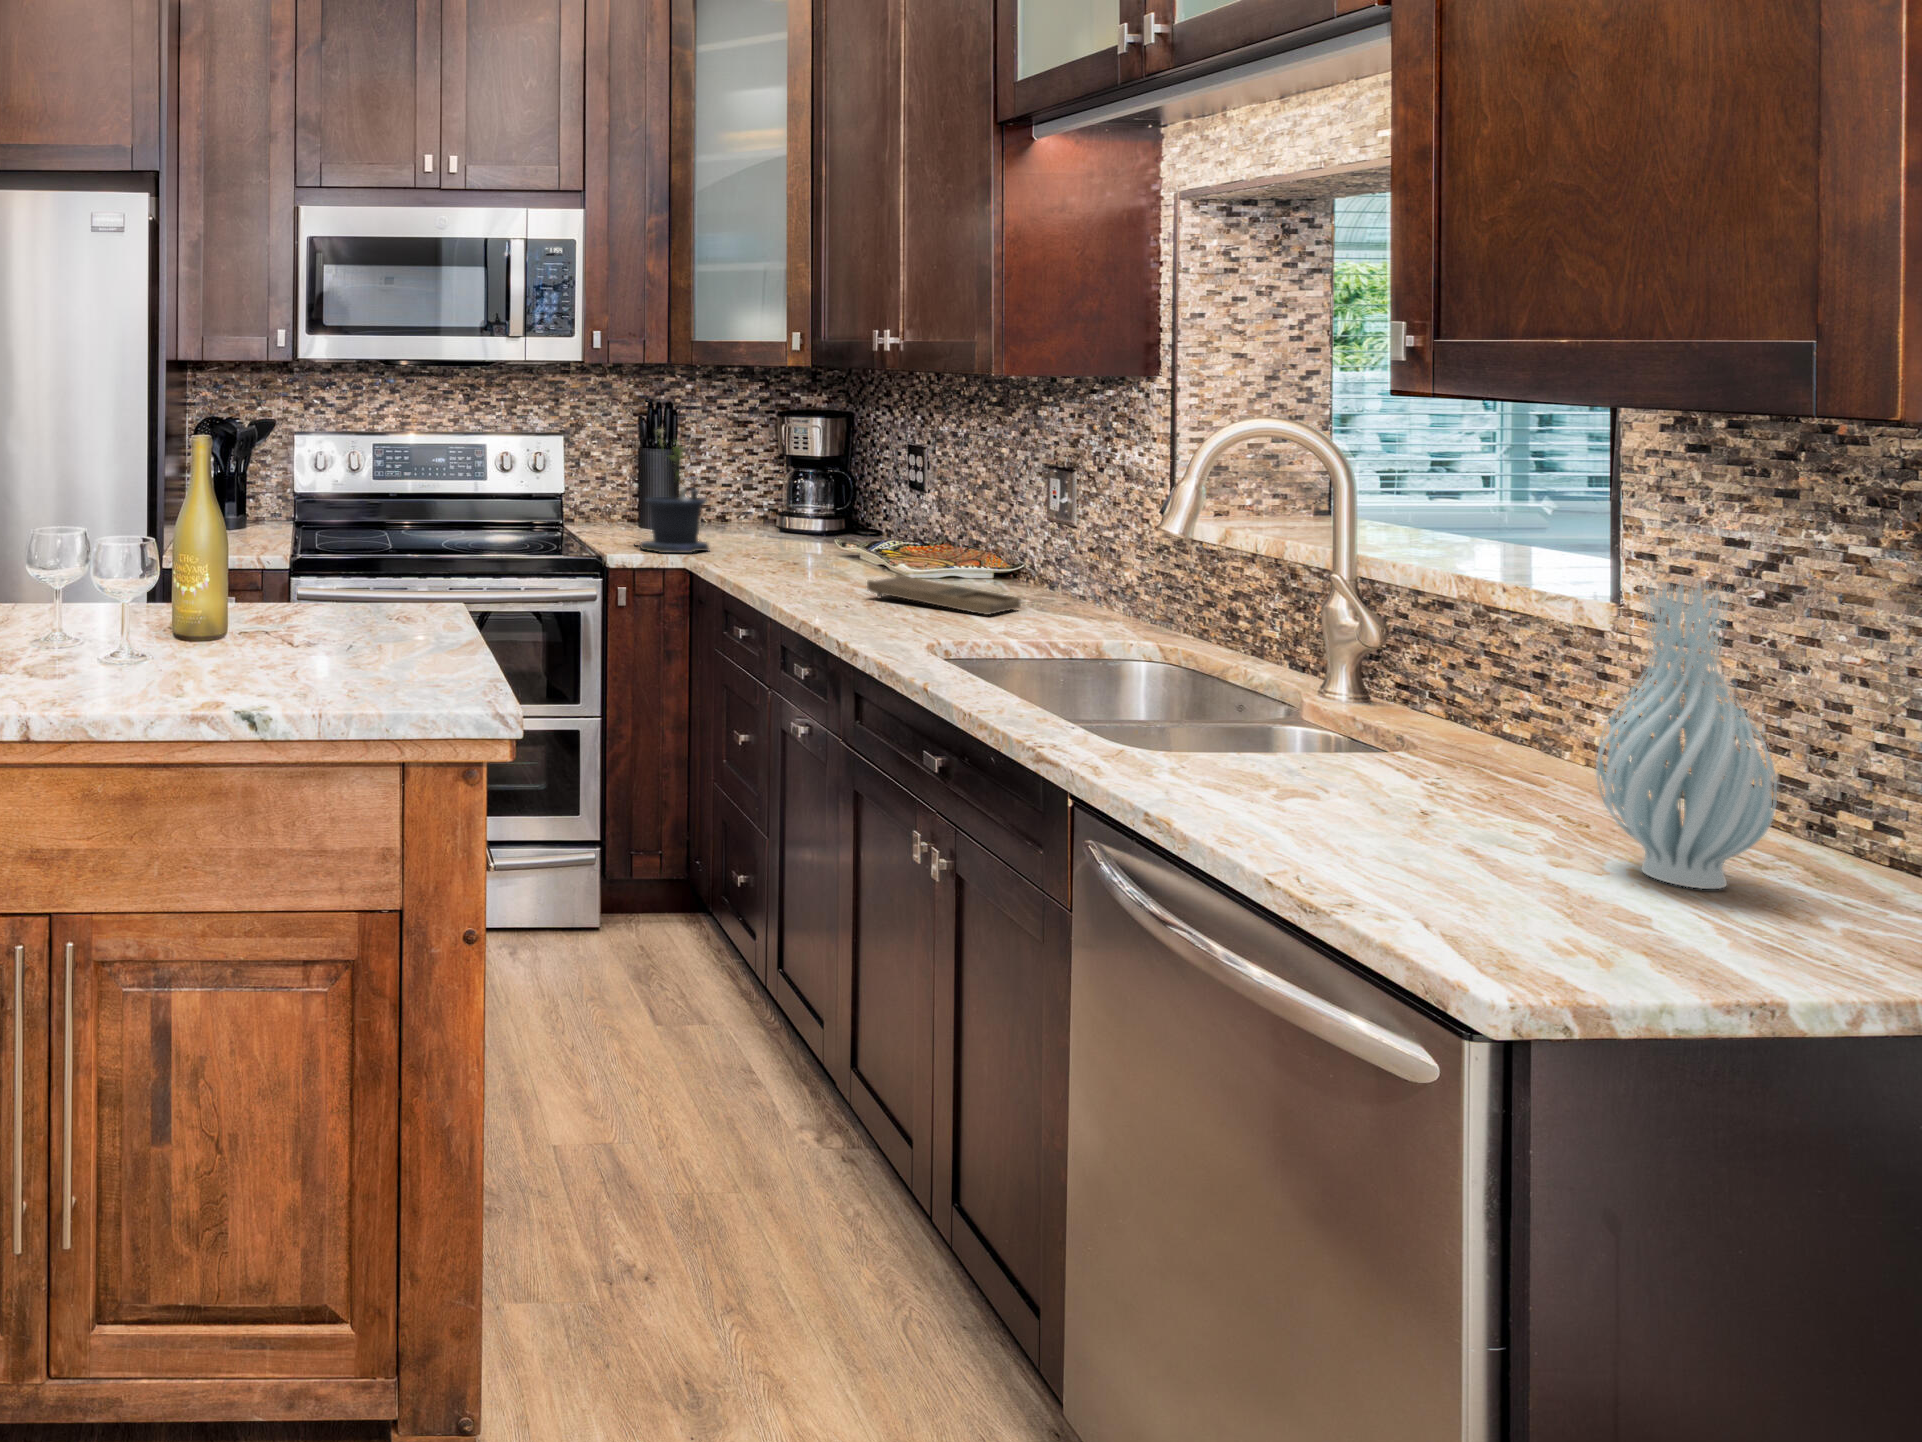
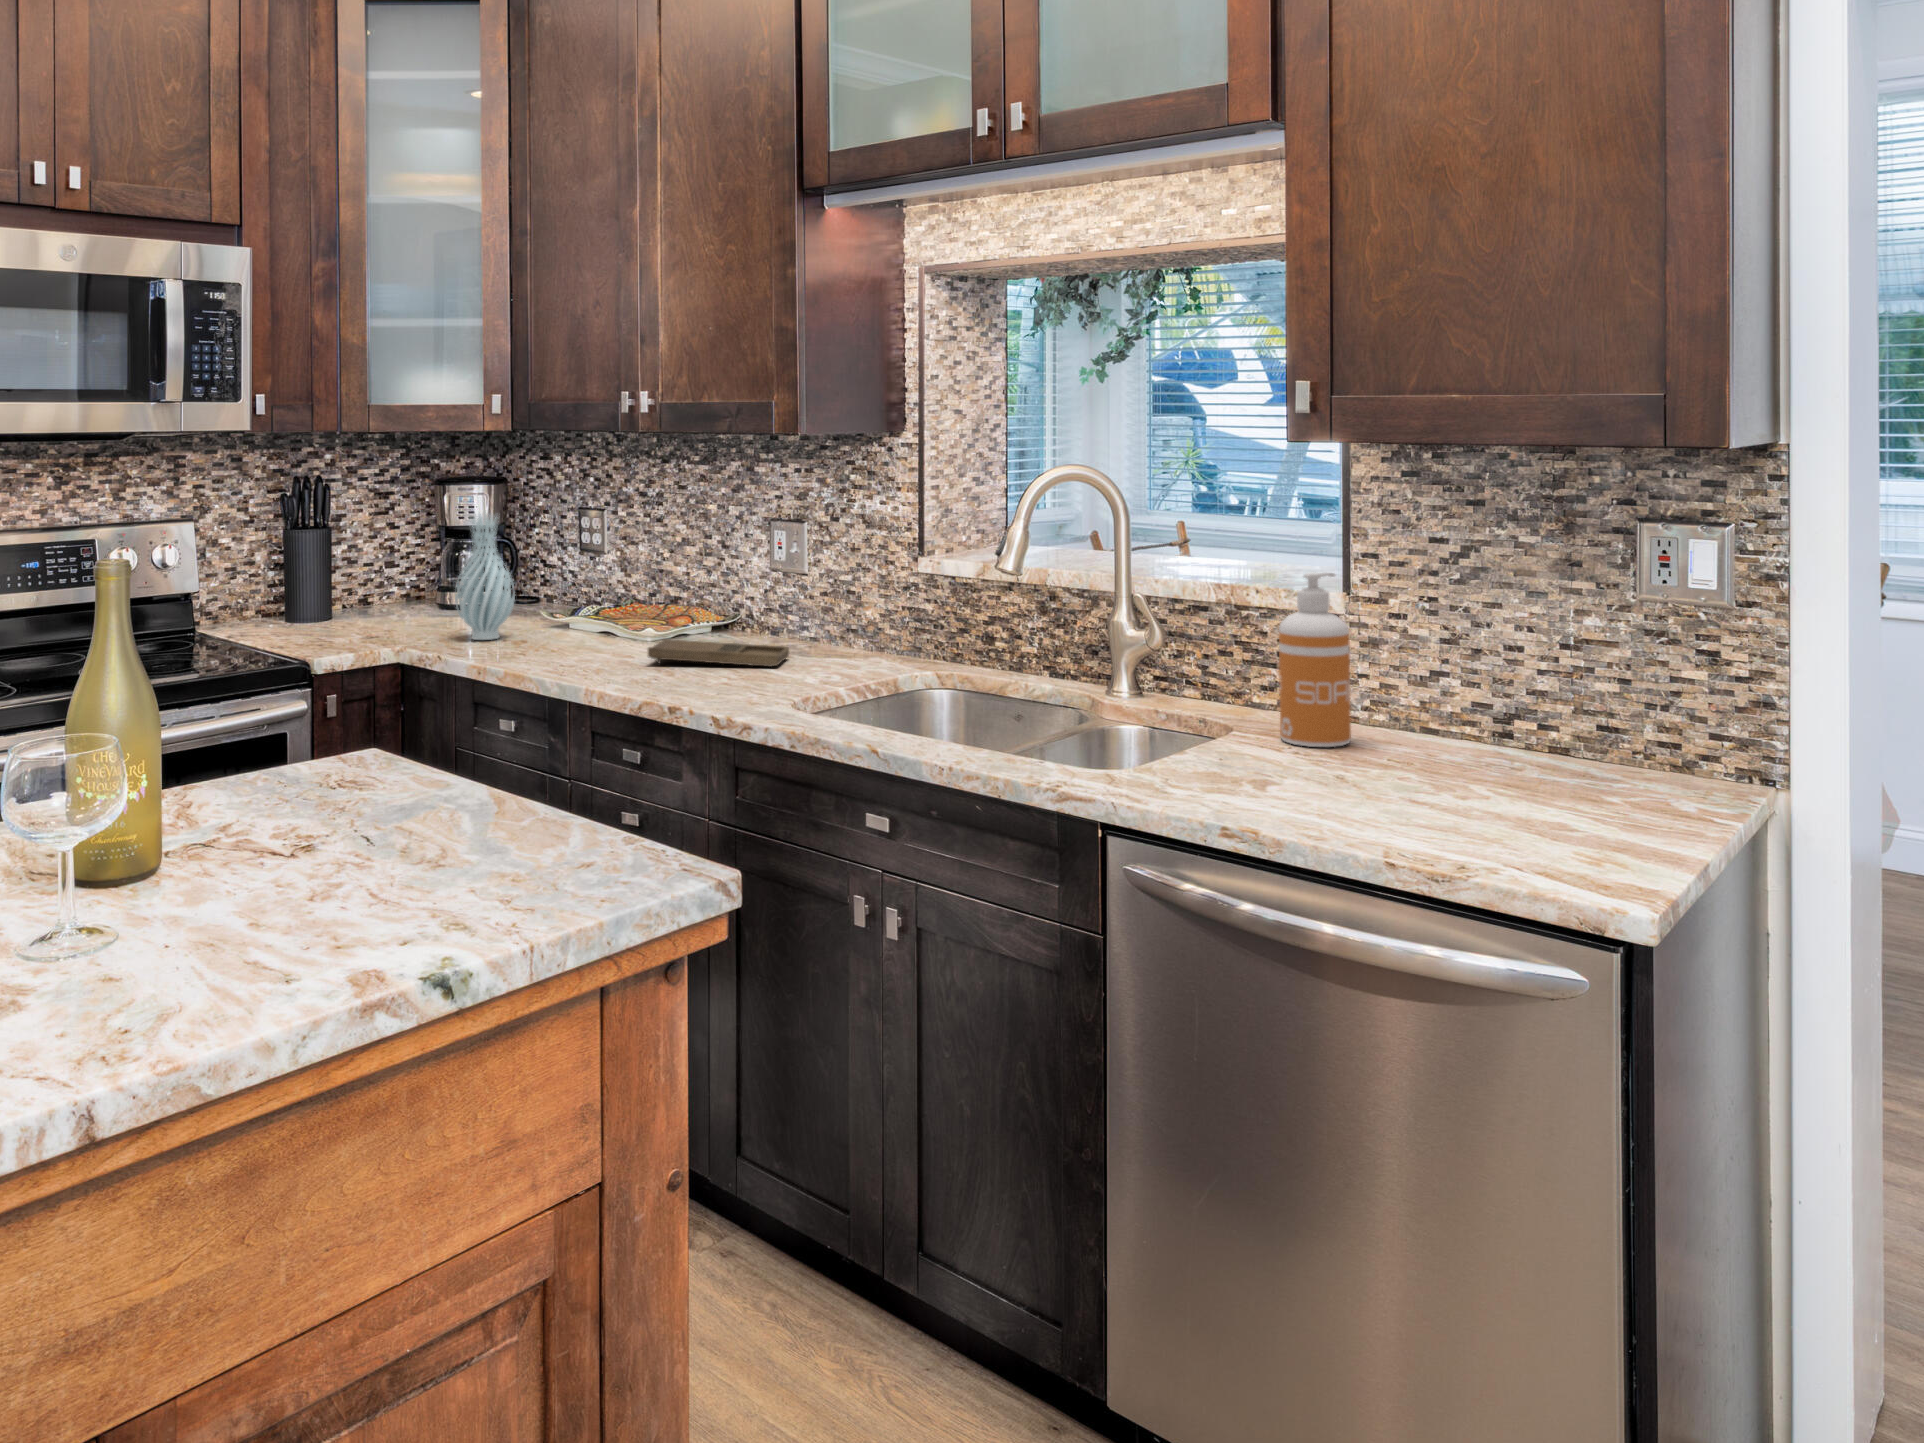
potted plant: present [636,428,709,553] -> none [316,506,413,645]
soap dispenser: none [1457,566,1566,796] -> present [1279,572,1351,747]
vase: present [1596,580,1777,889] -> present [455,514,515,640]

